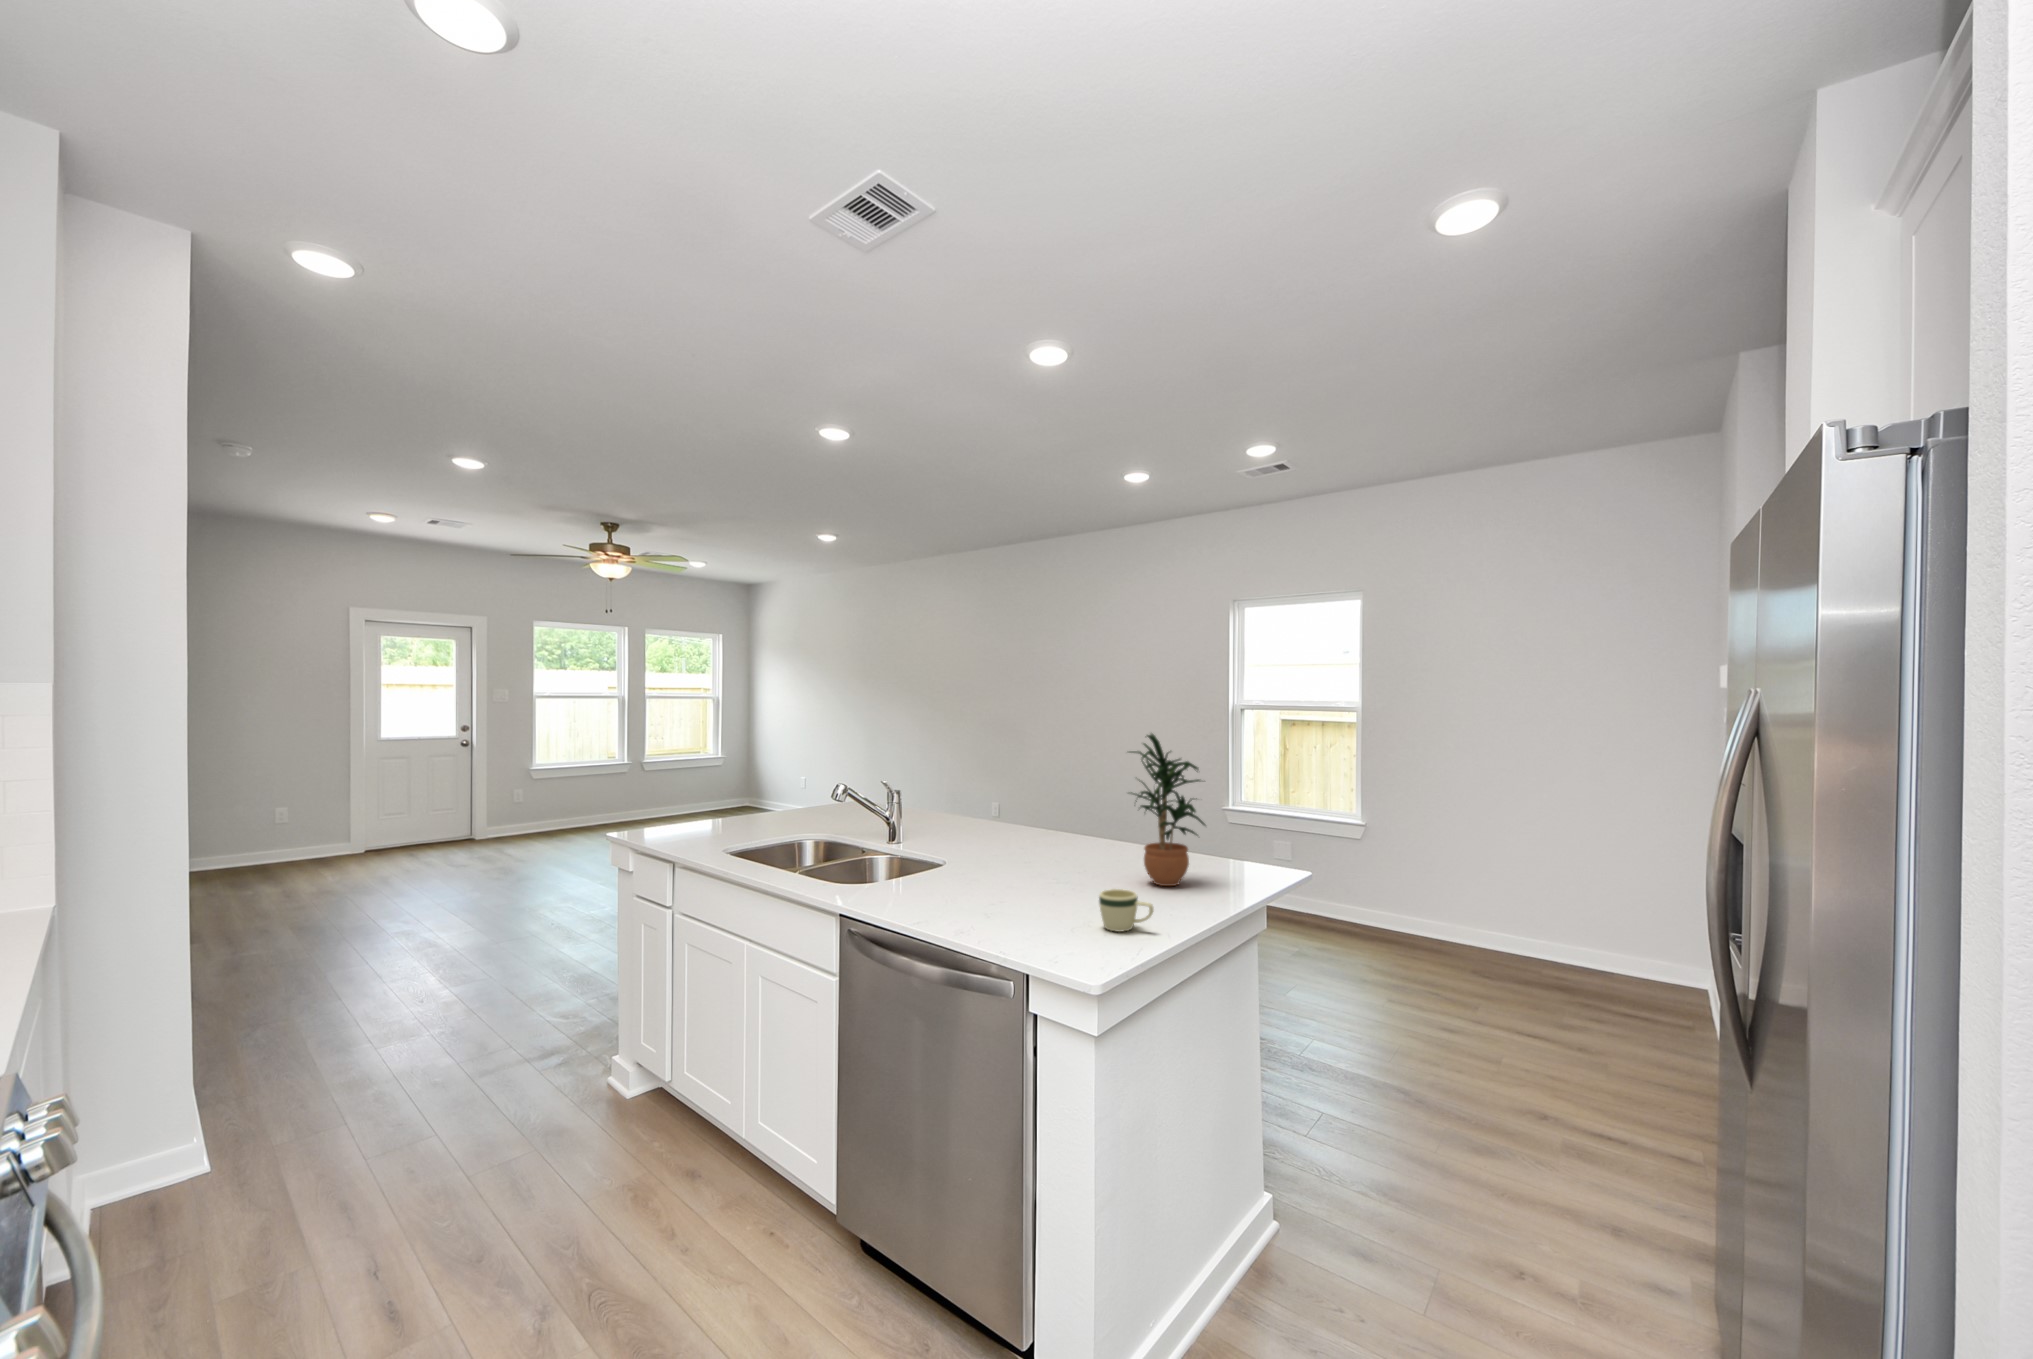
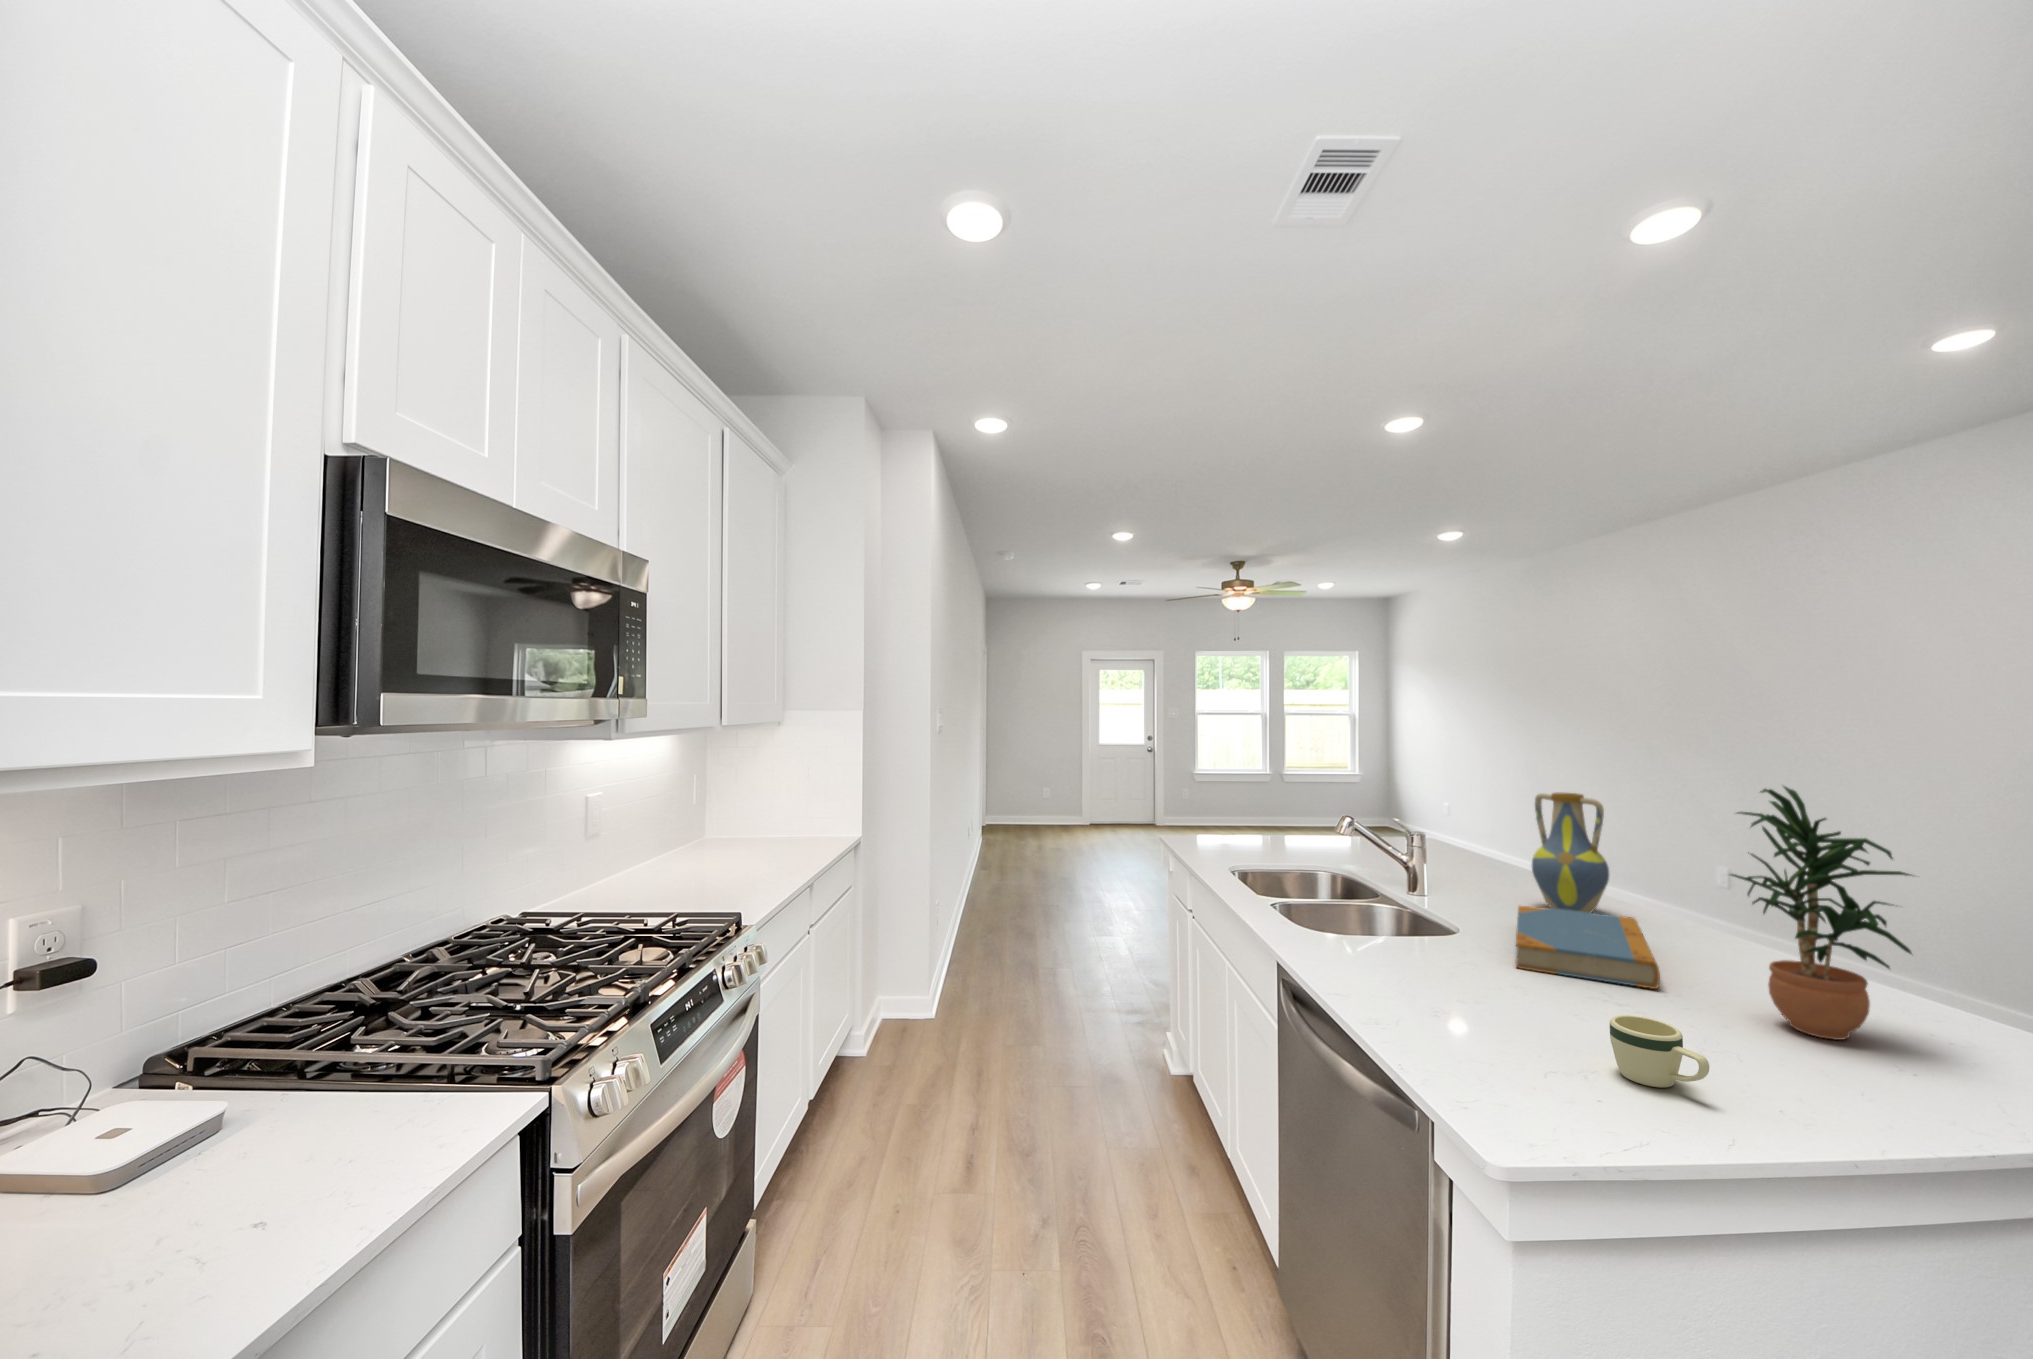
vase: none [977,750,1025,843] -> present [1532,793,1609,913]
book: none [980,837,1086,884] -> present [1516,906,1660,989]

